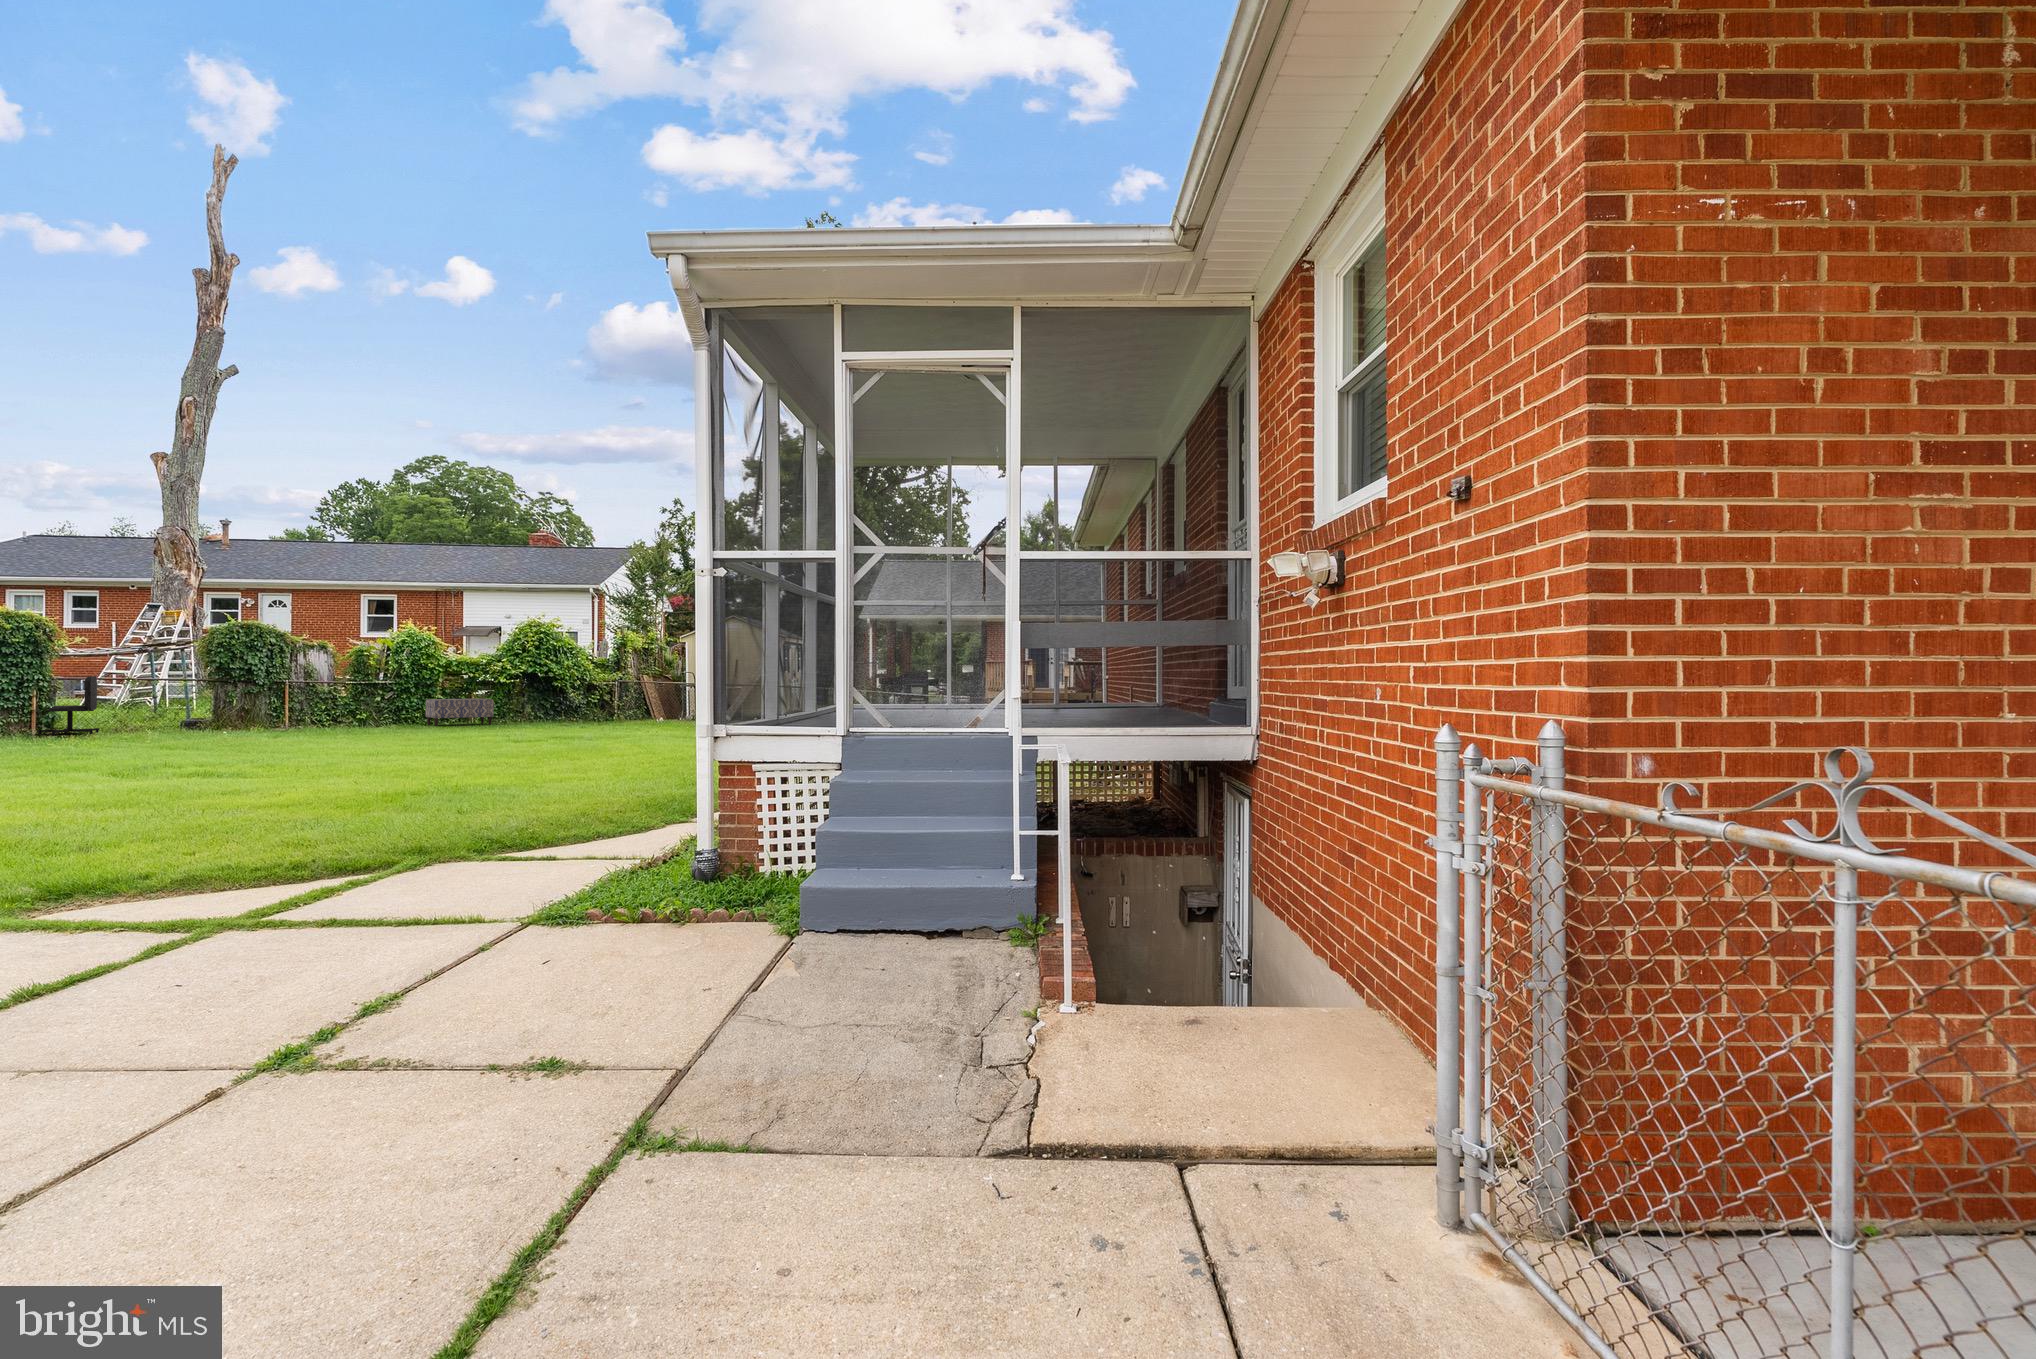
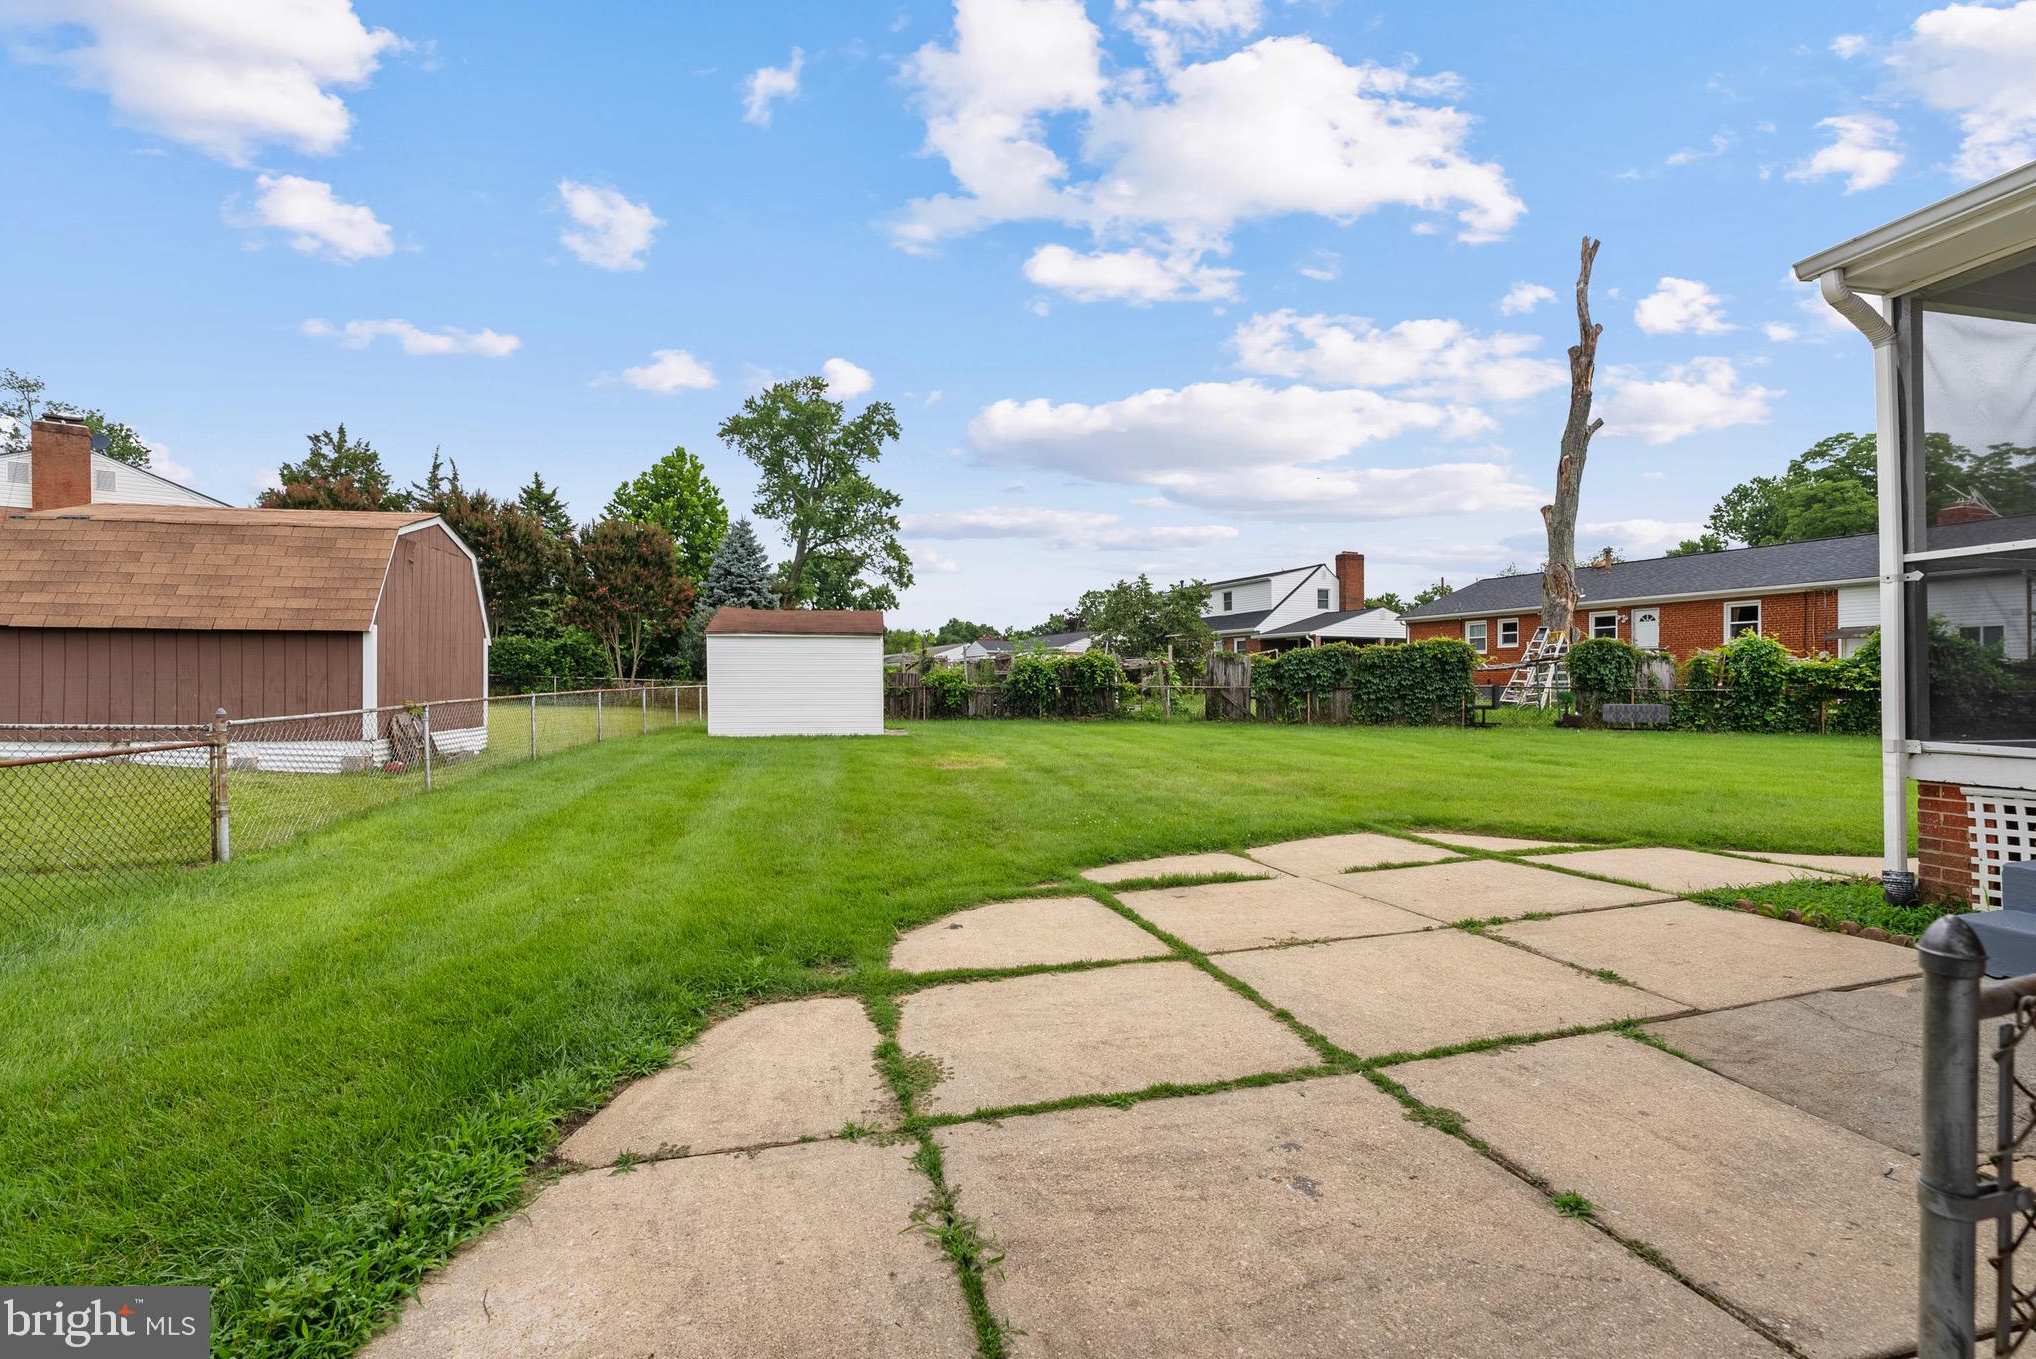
potted tree: none [180,680,221,728] -> present [1555,691,1583,727]
bench: present [426,699,494,726] -> present [1603,704,1669,730]

